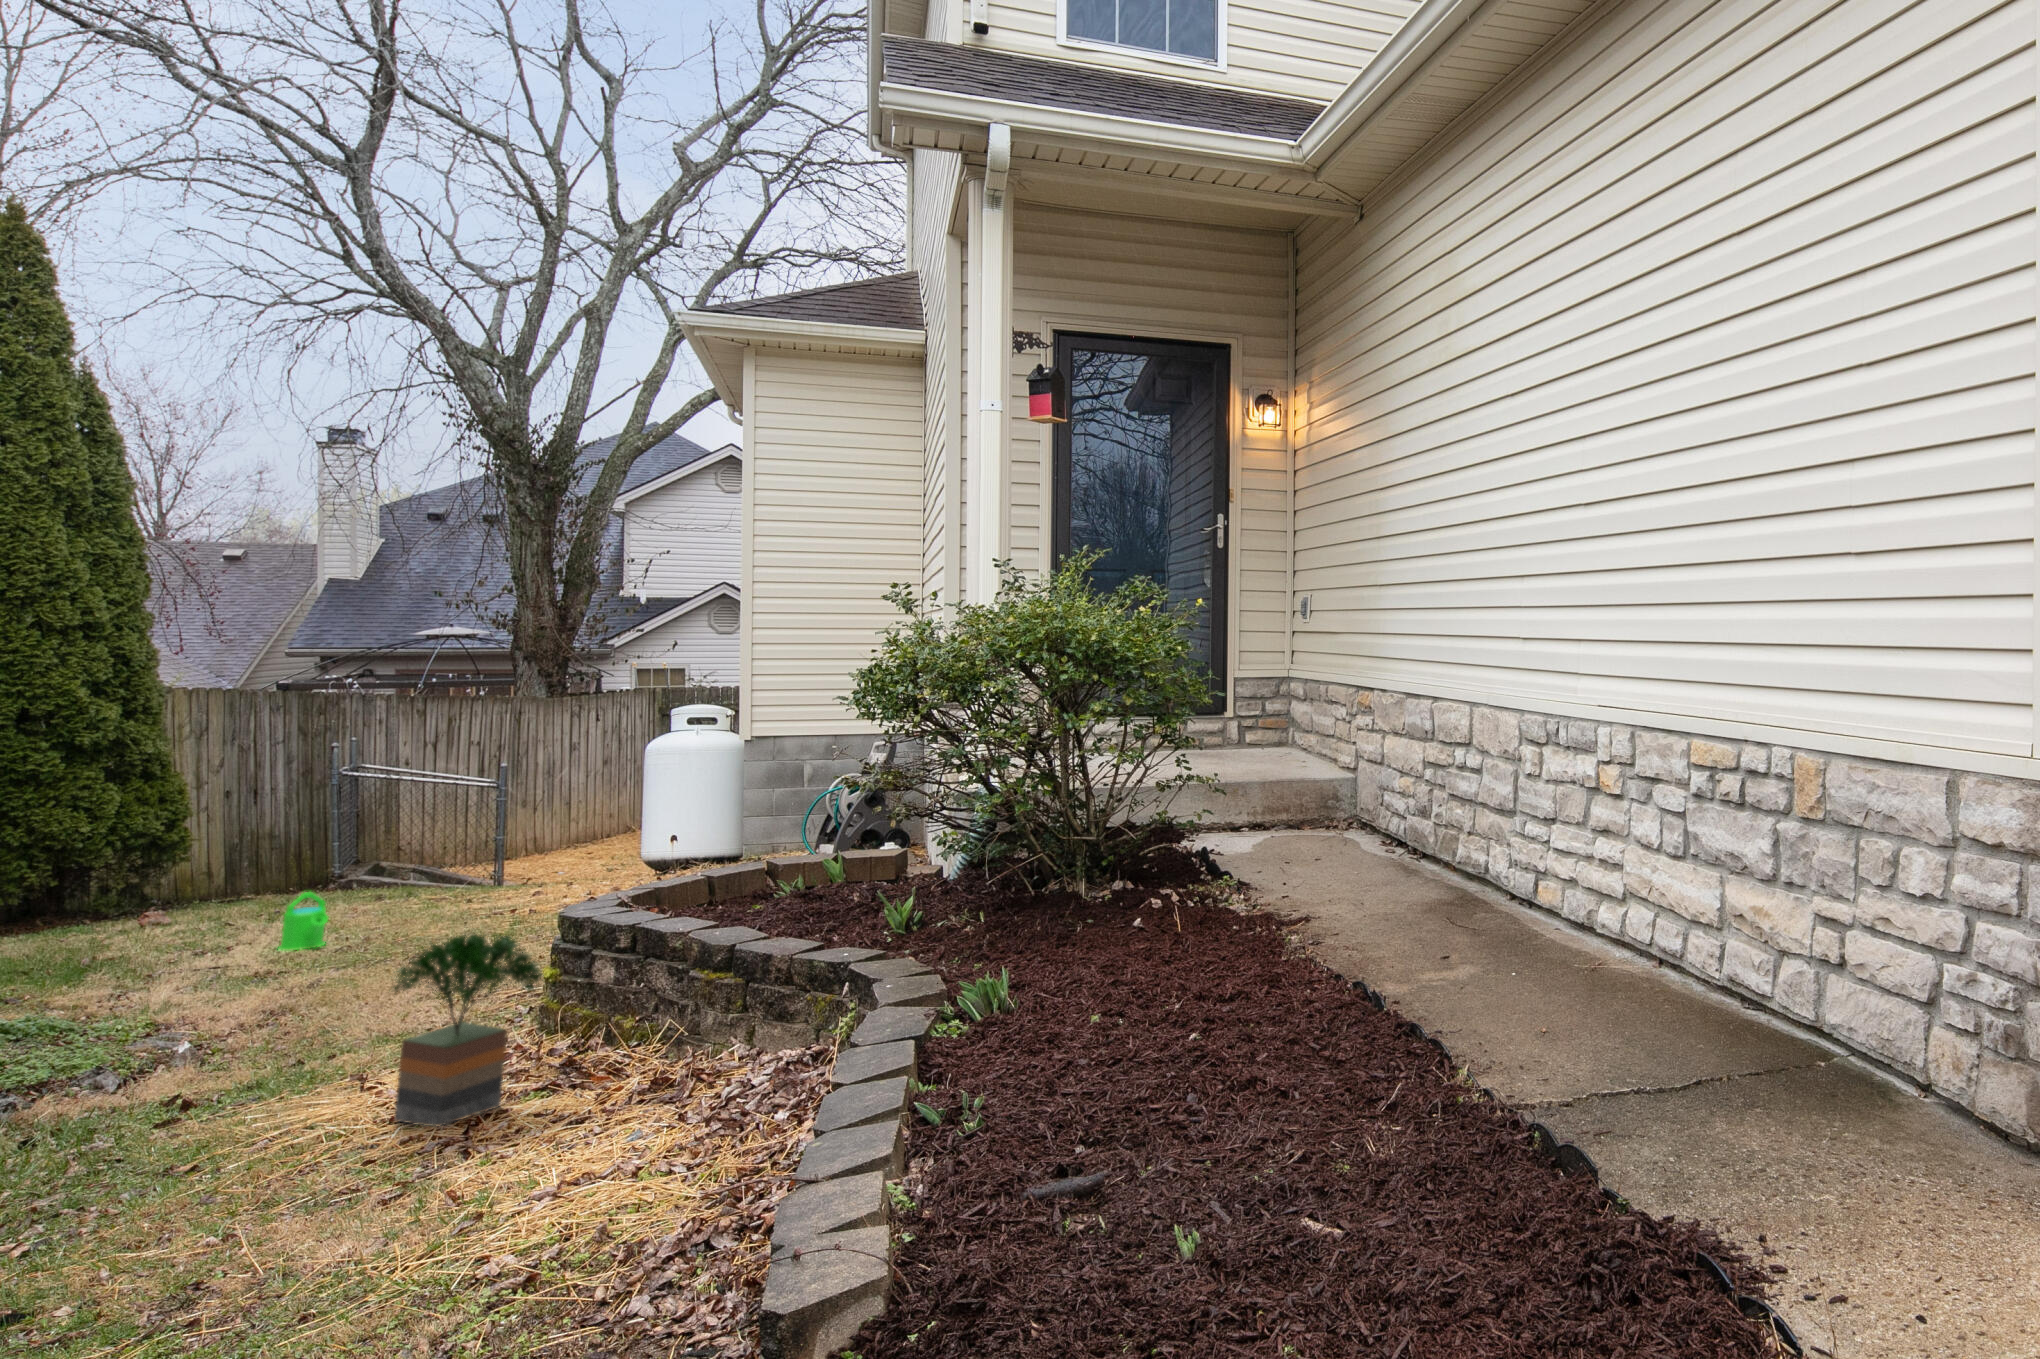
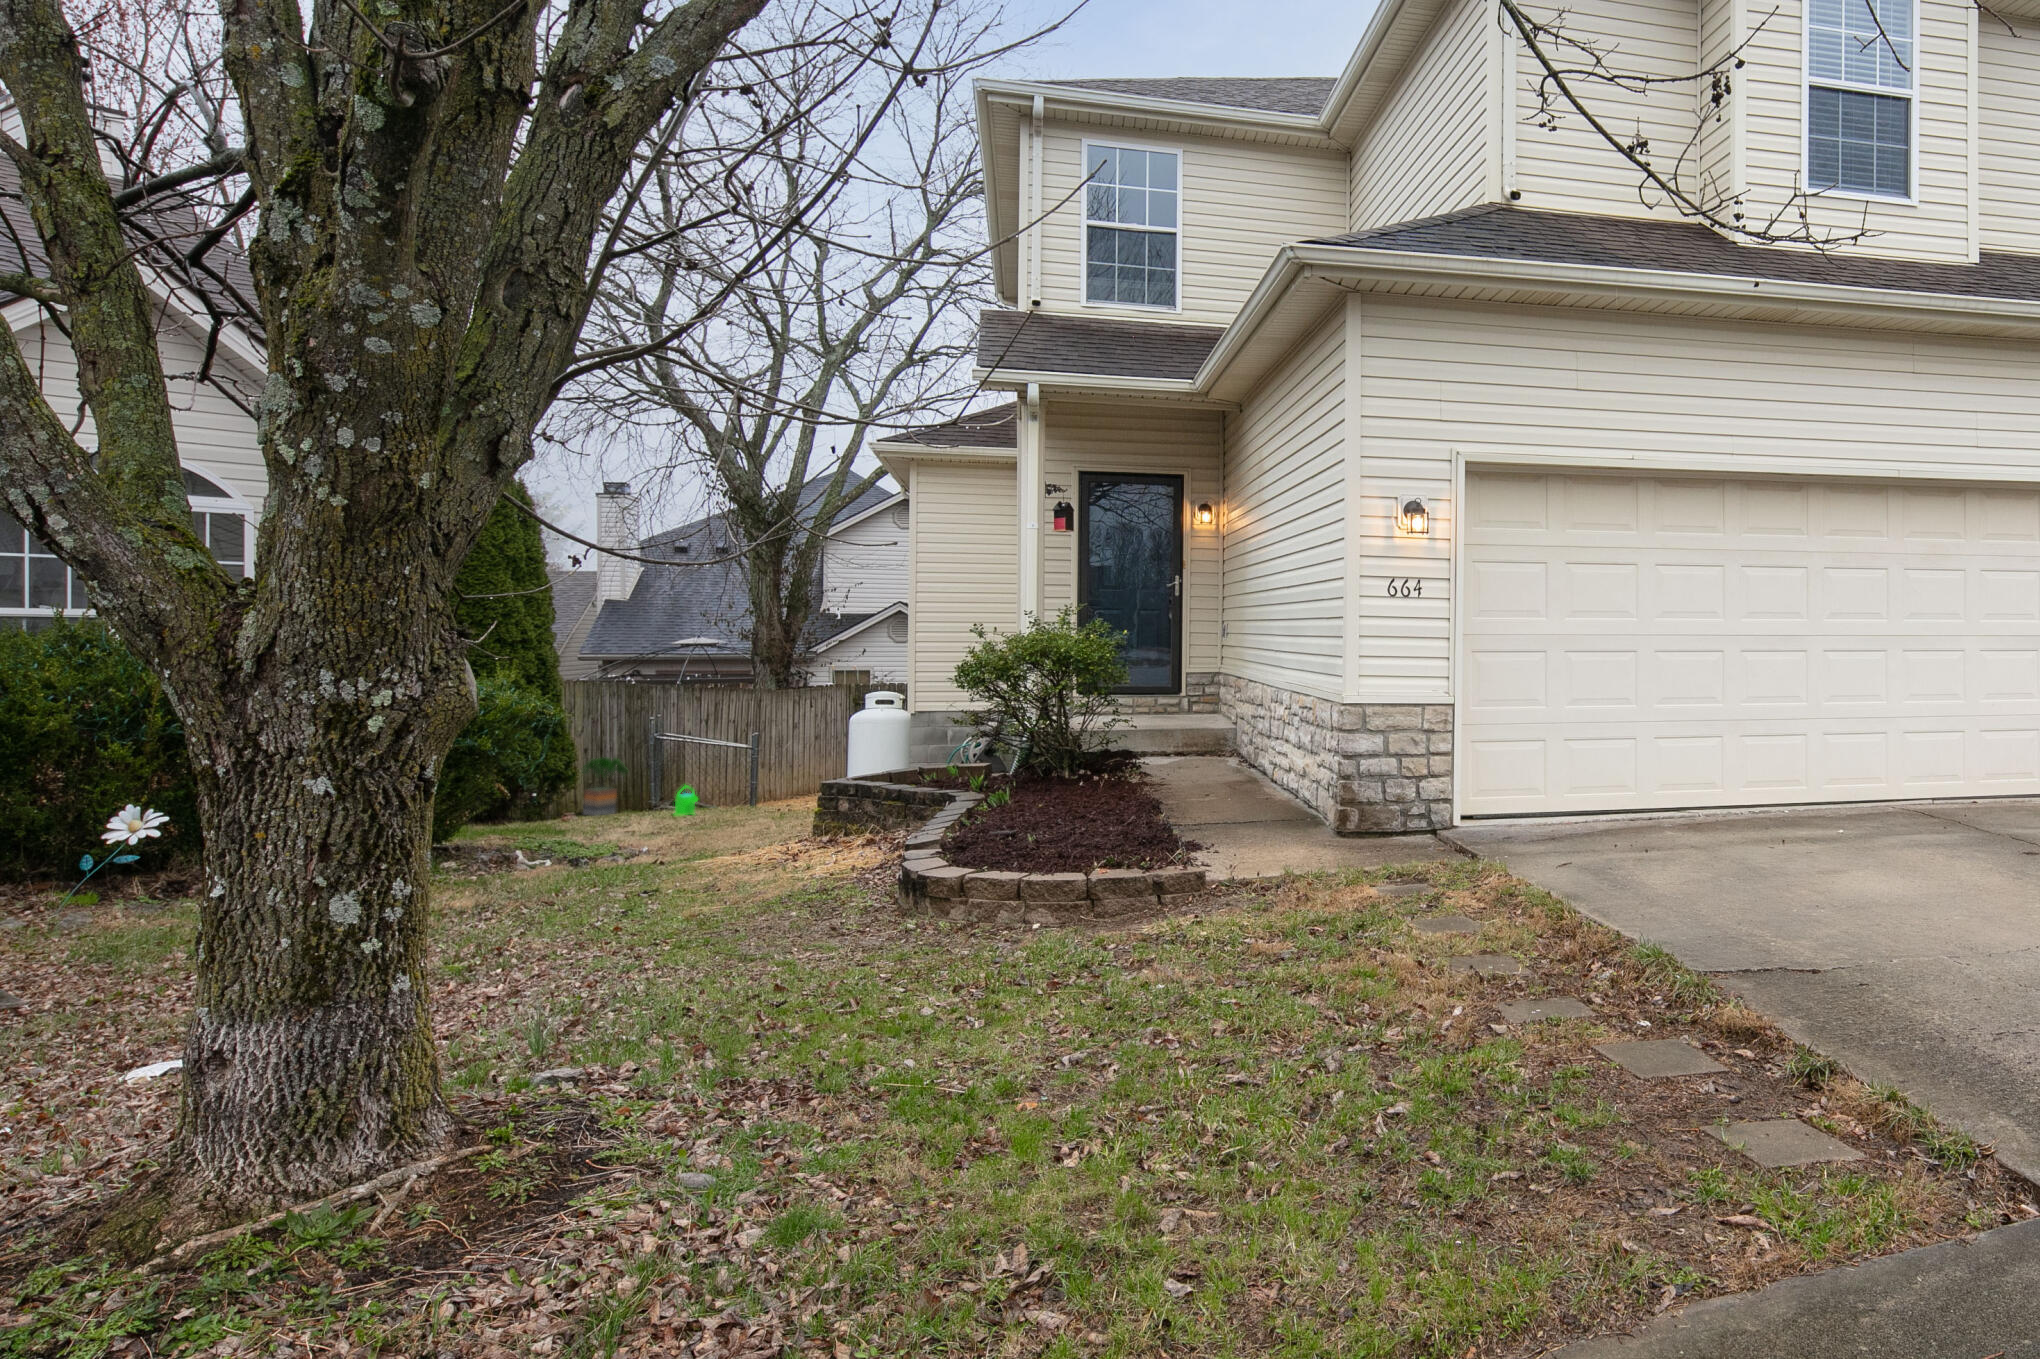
potted tree: present [393,933,544,1126] -> present [582,757,628,816]

